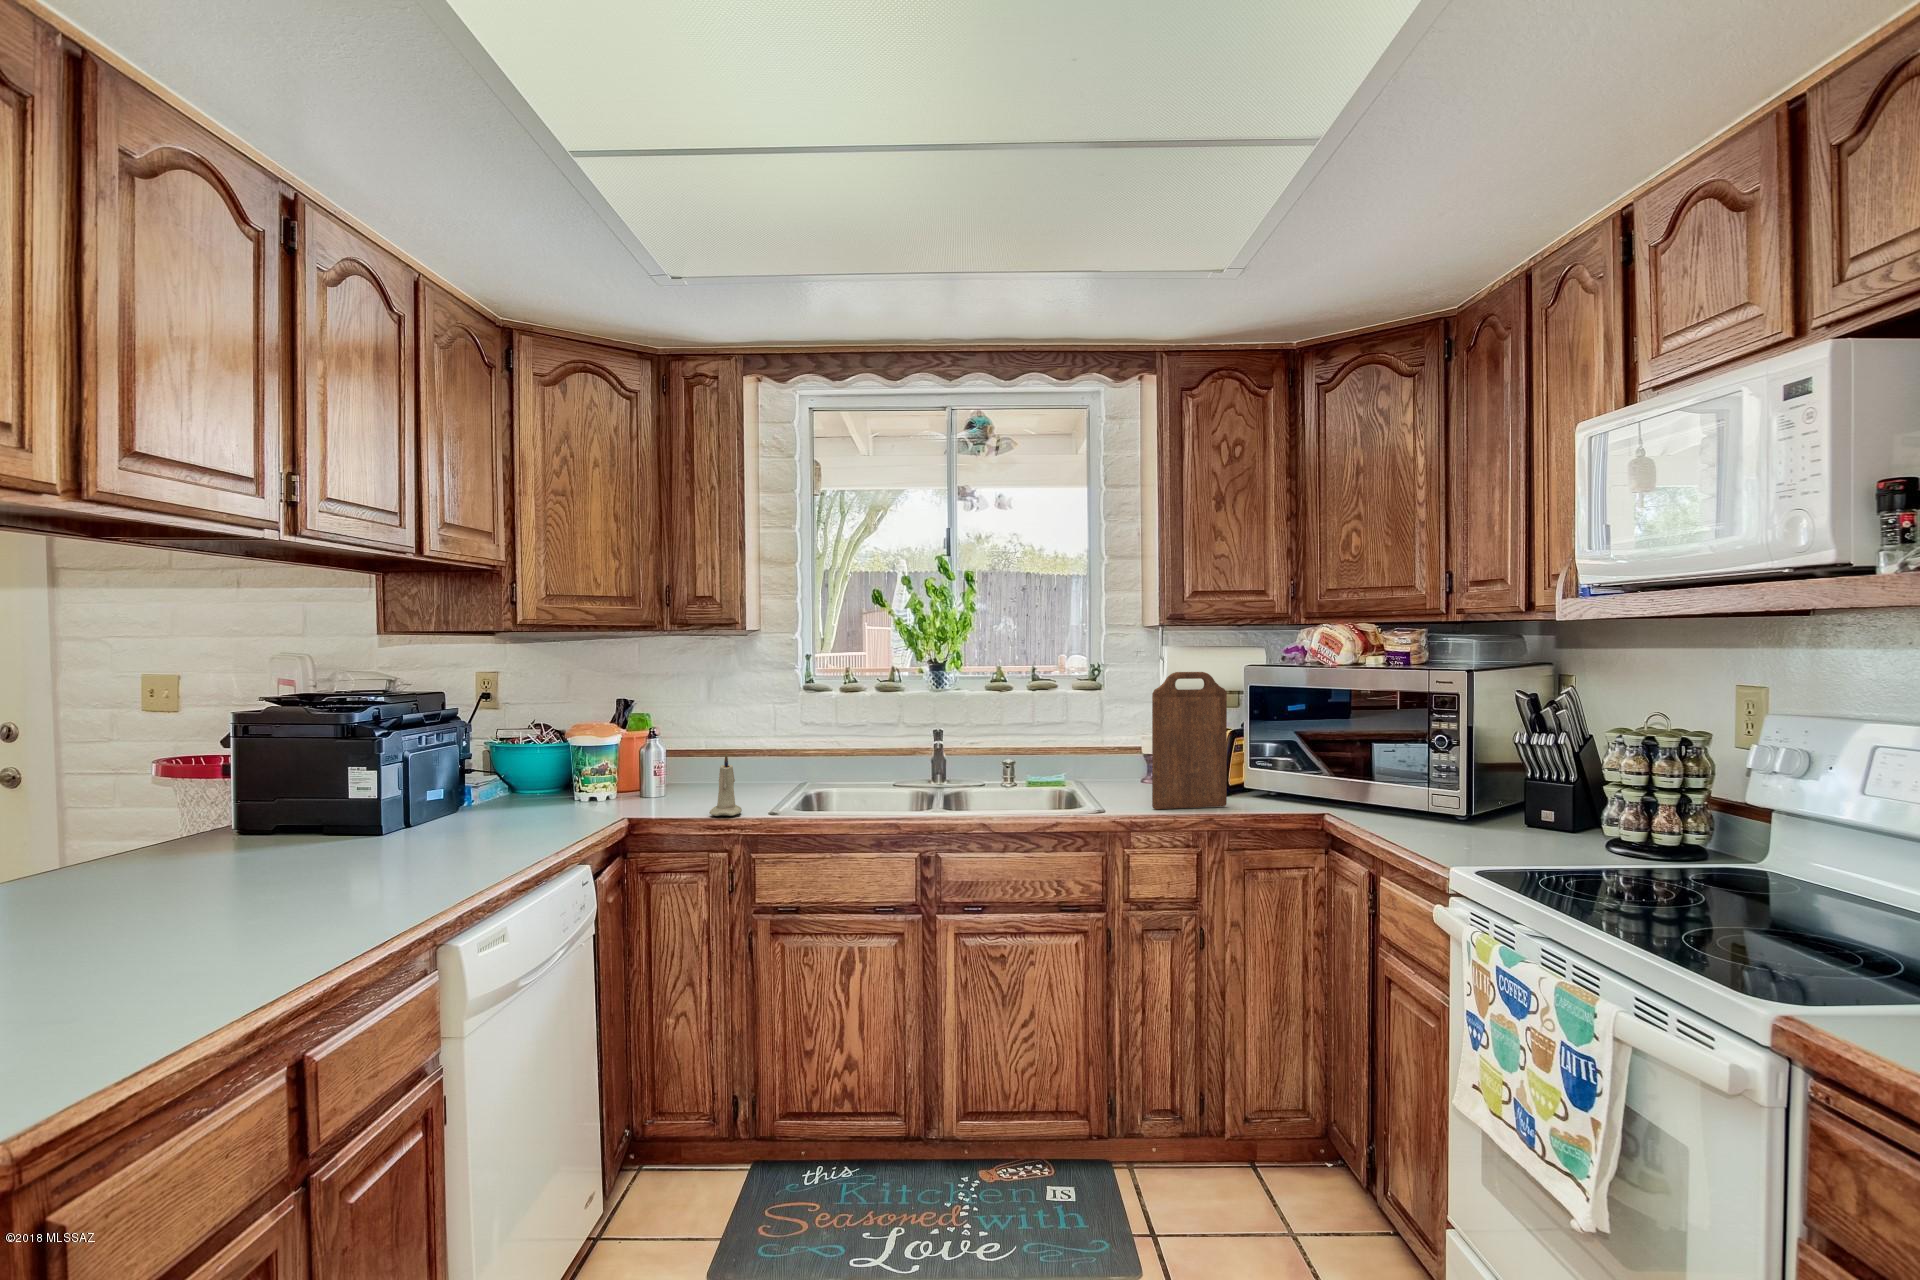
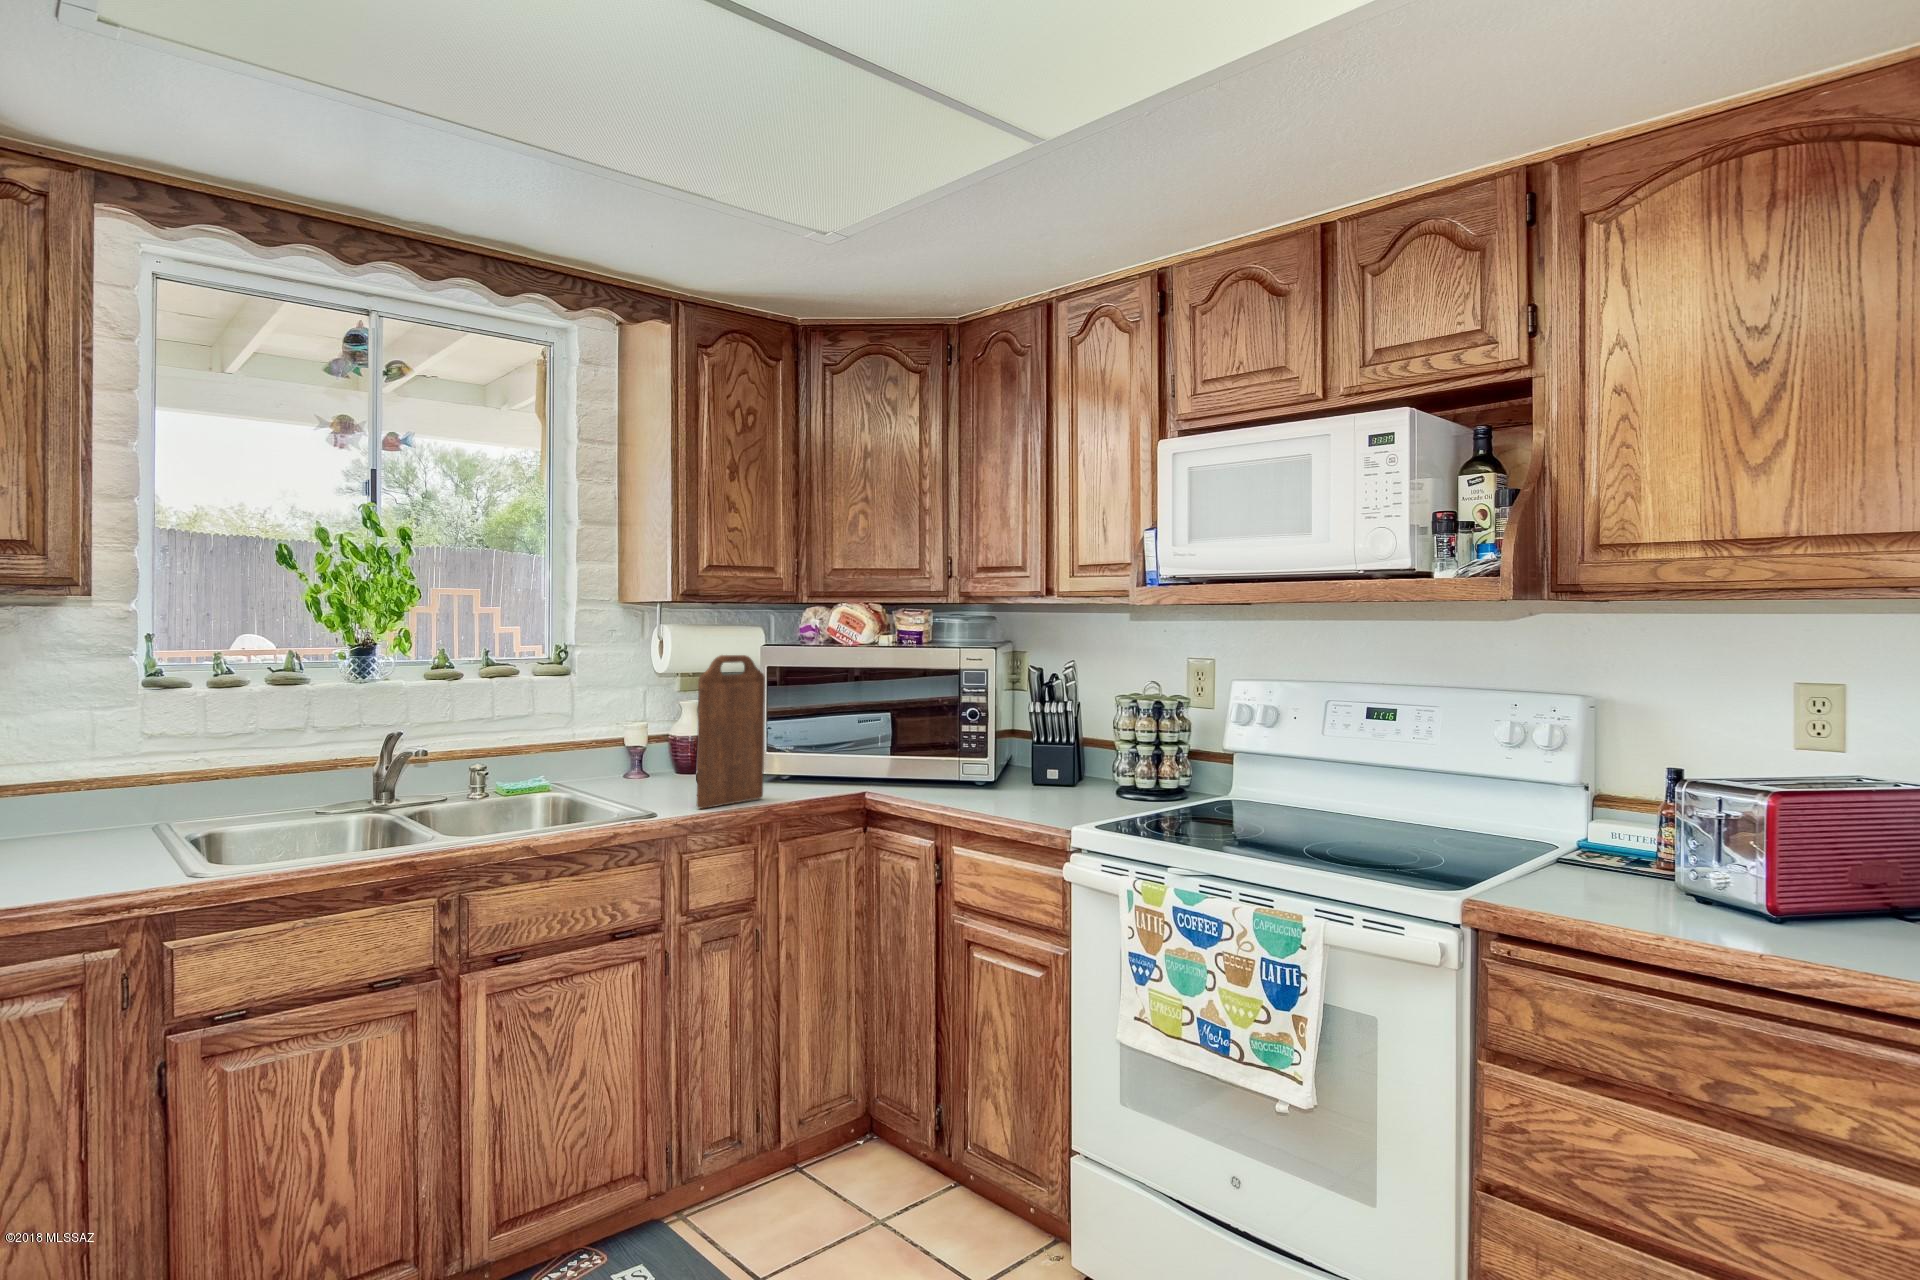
candle: present [709,753,742,816] -> none [76,788,141,891]

